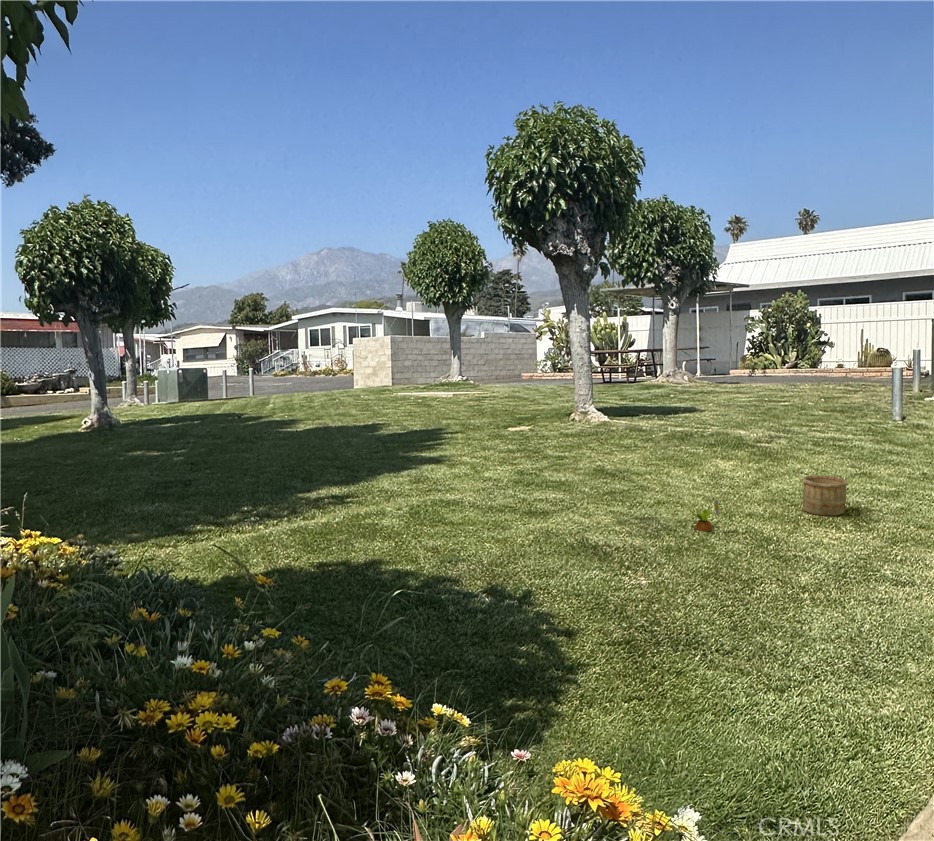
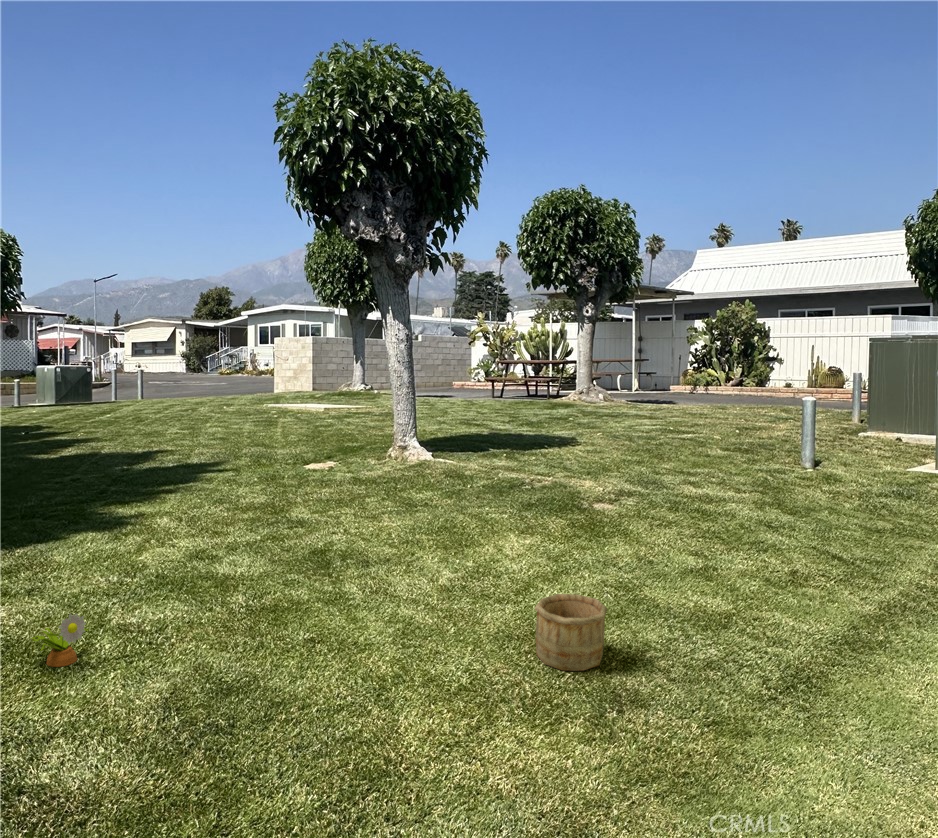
decorative plant: present [688,499,719,531] -> present [32,613,88,667]

